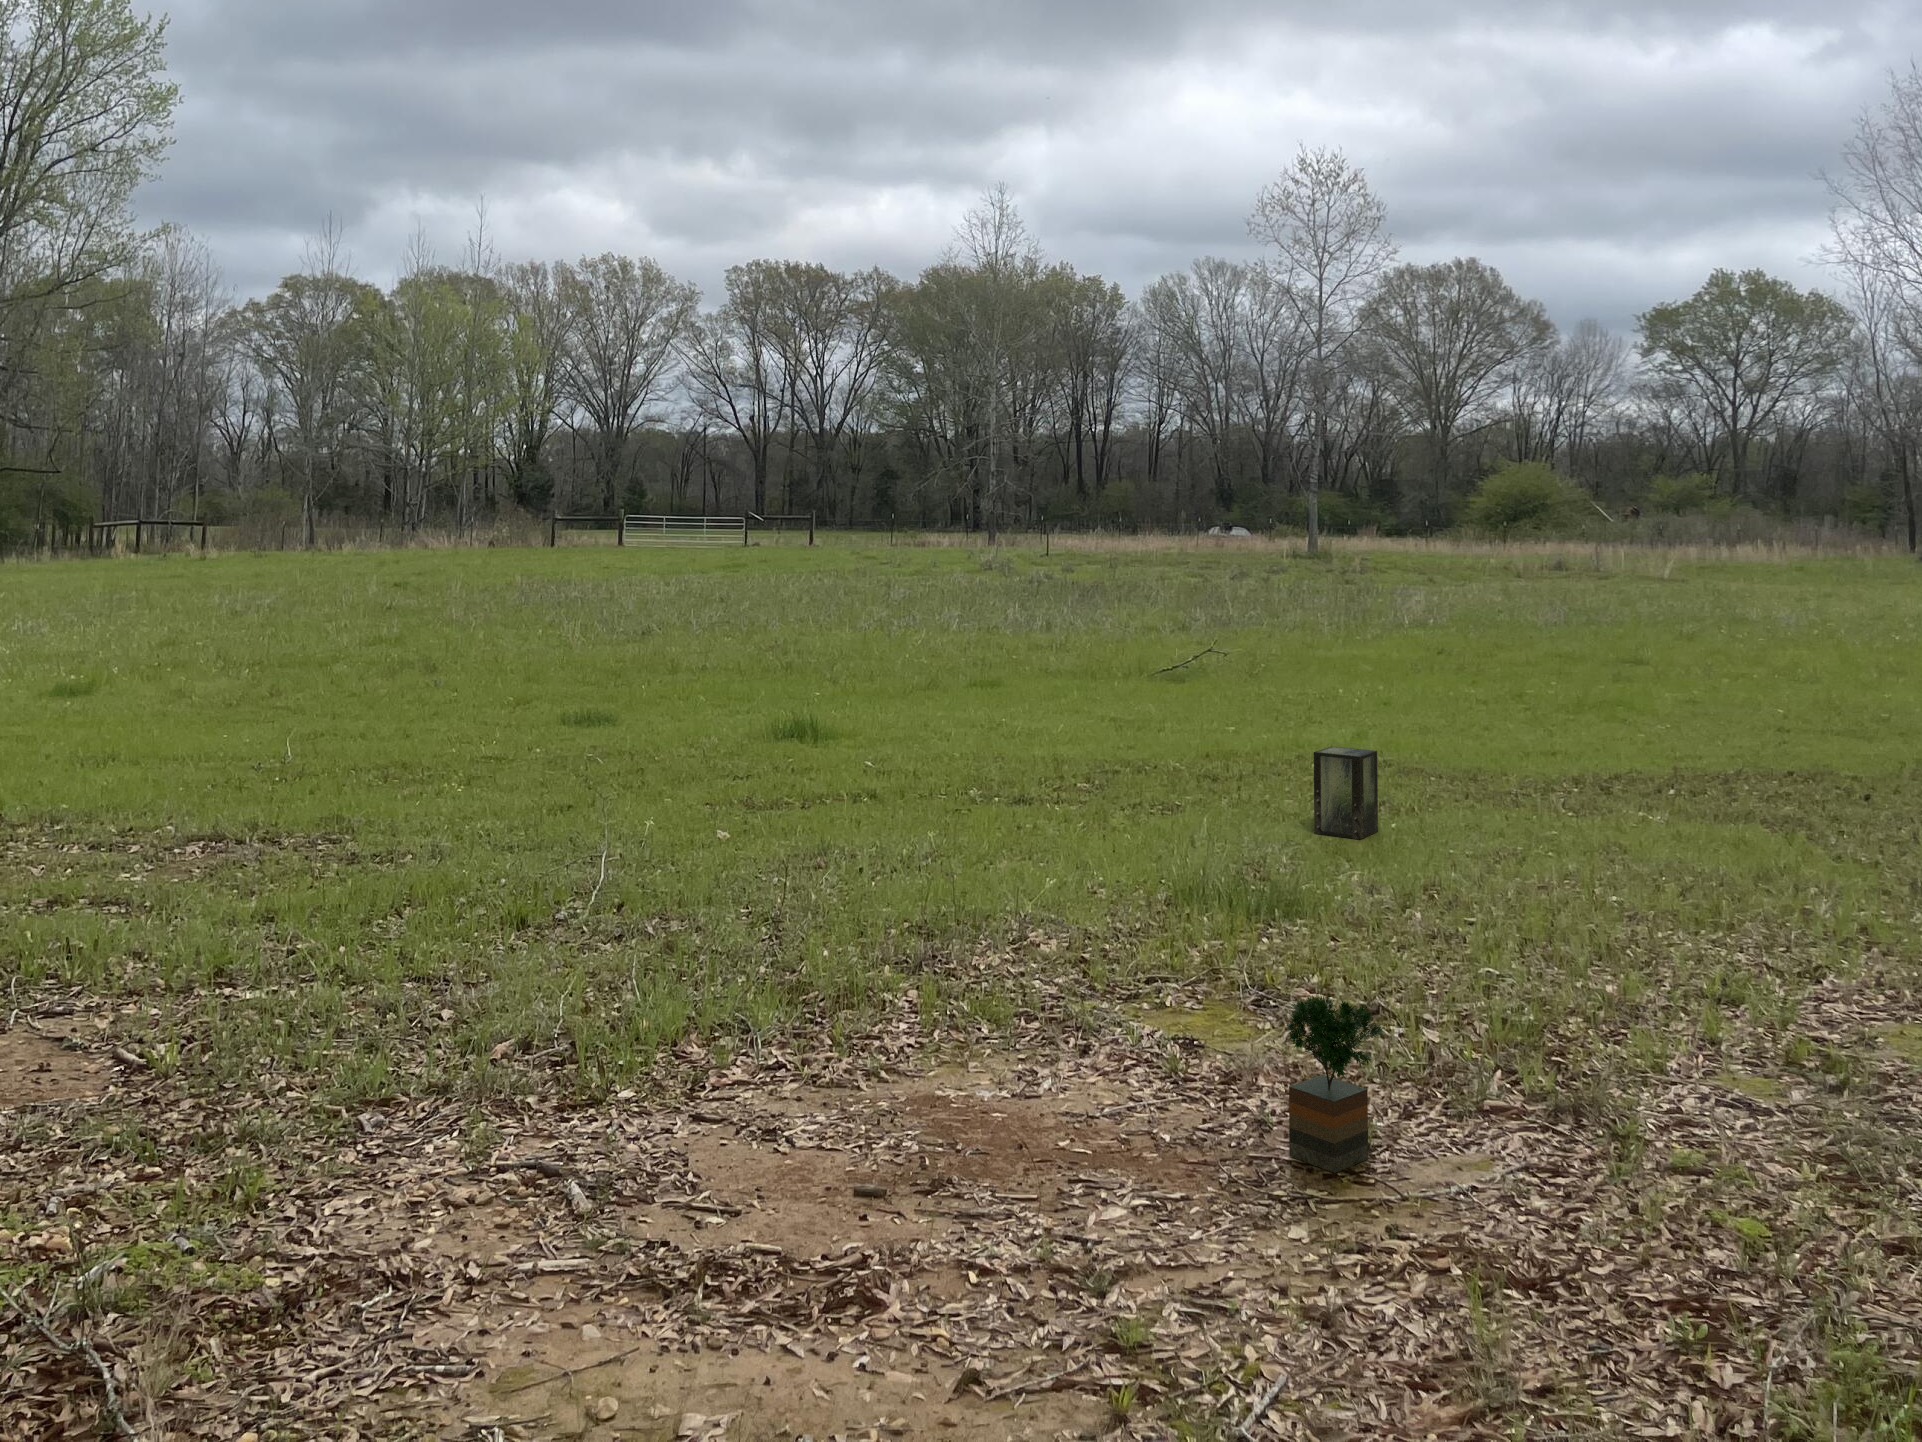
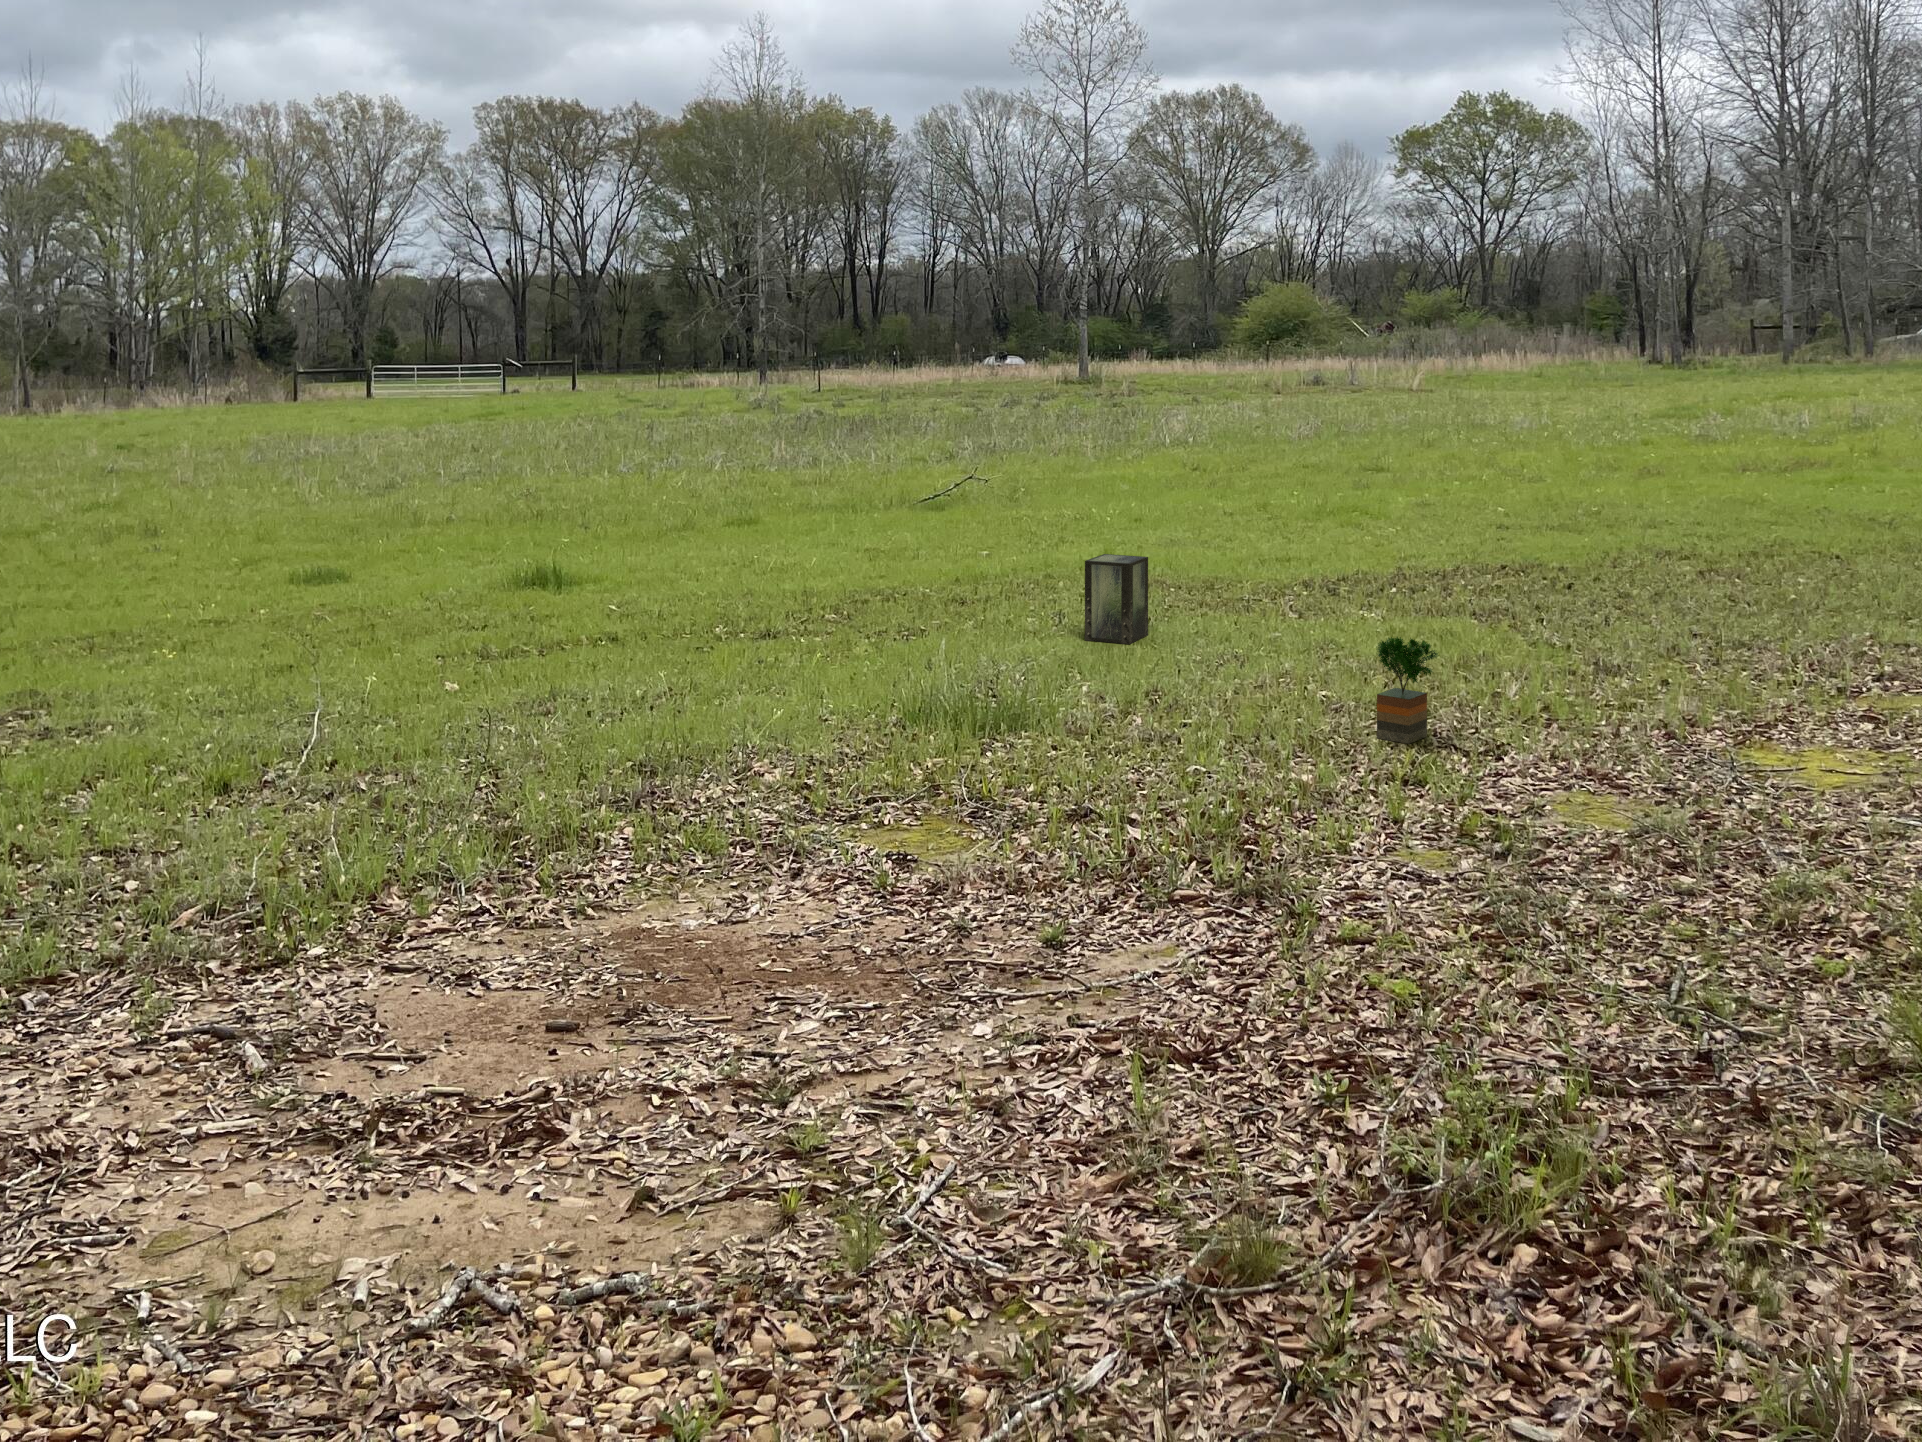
potted tree: present [1286,995,1384,1173] -> present [1377,637,1438,744]

